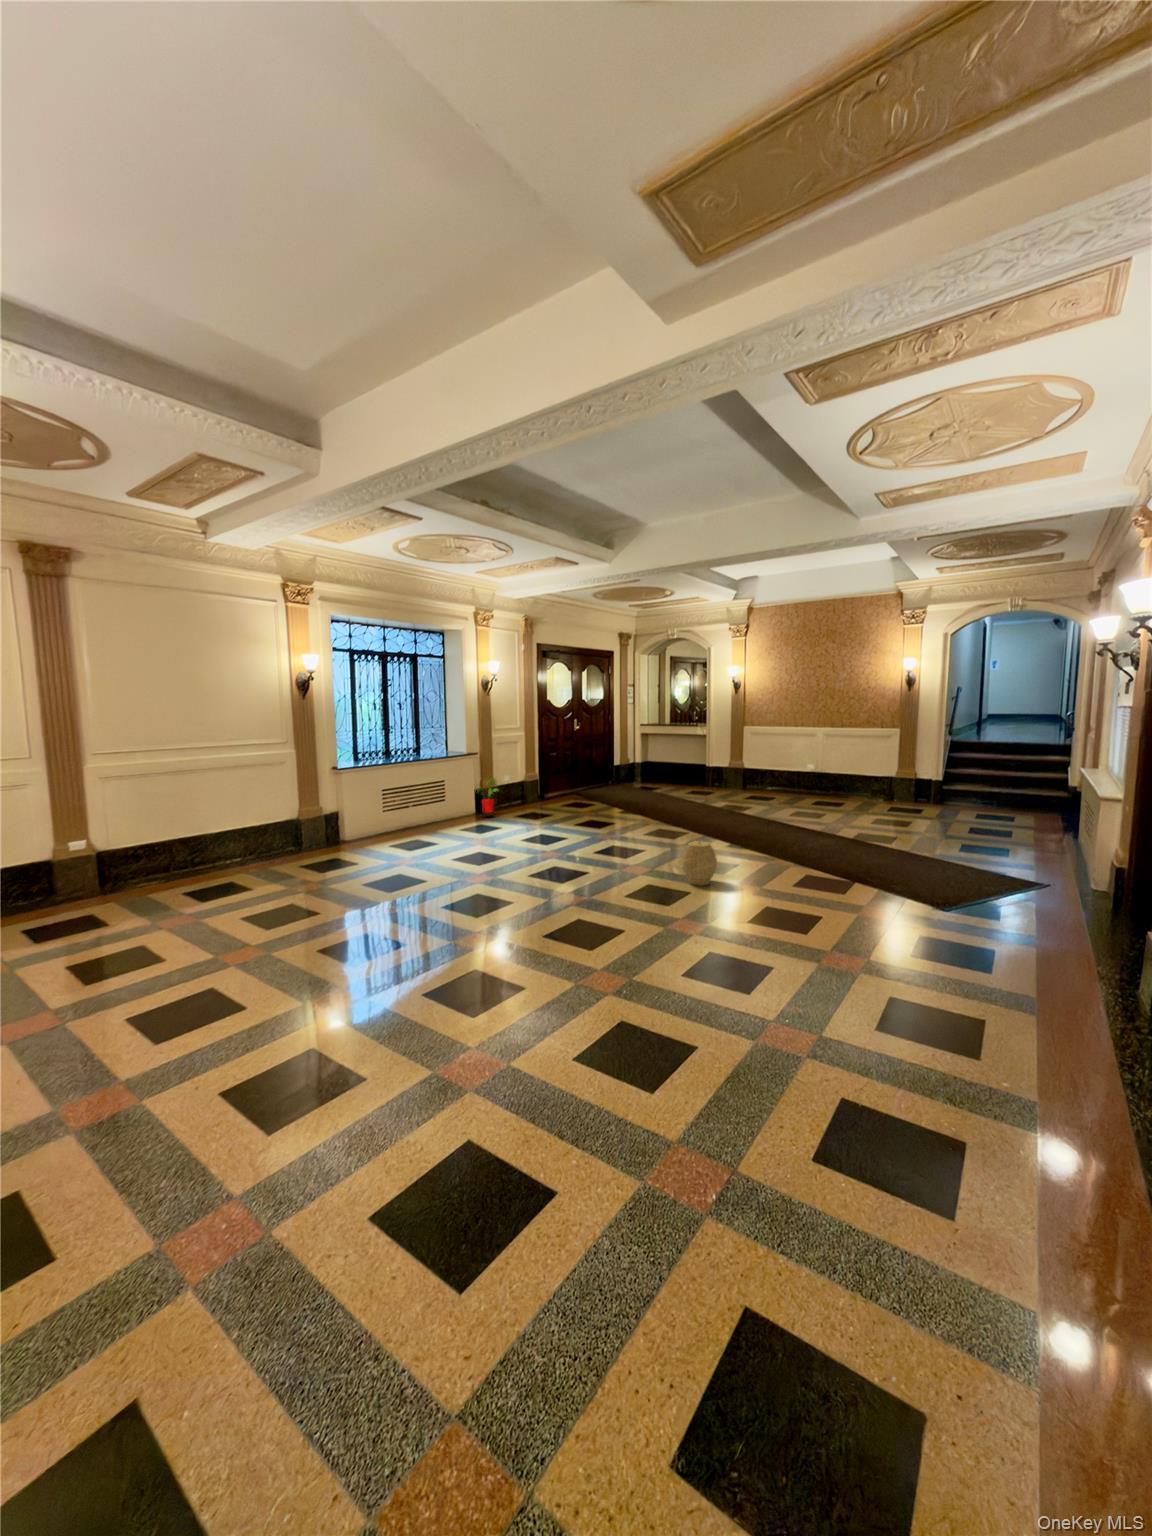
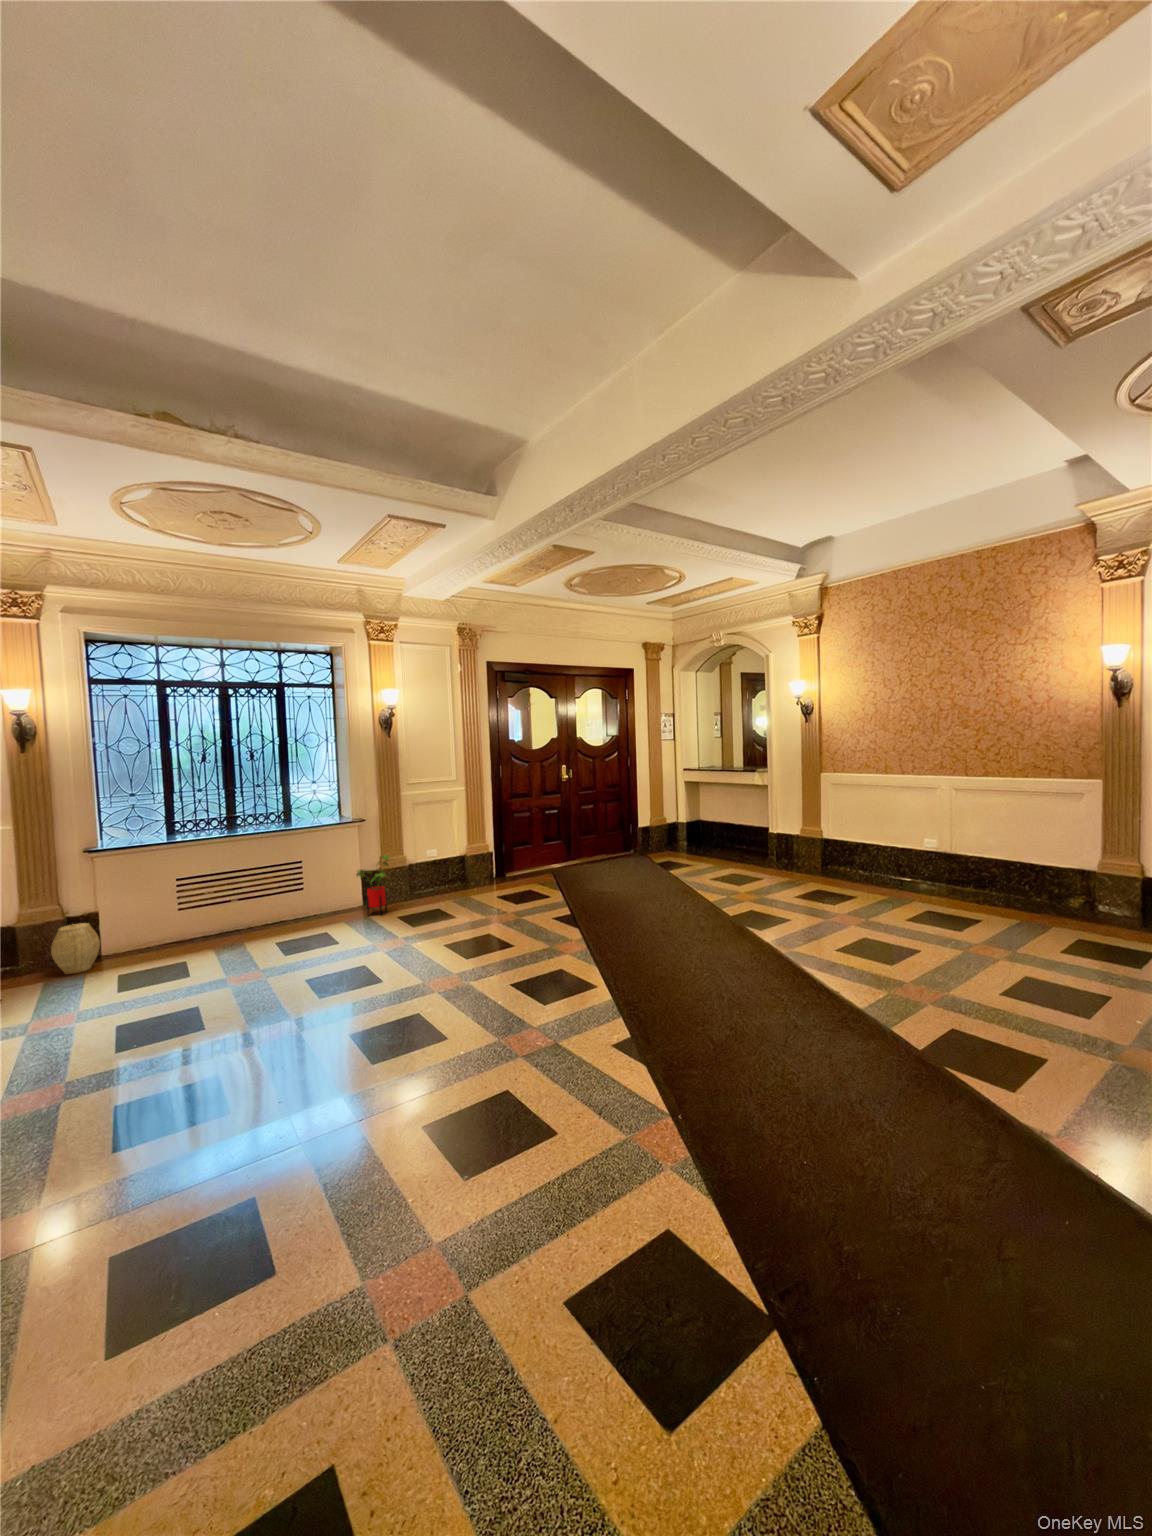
woven basket: present [682,841,717,885] -> present [51,923,100,974]

